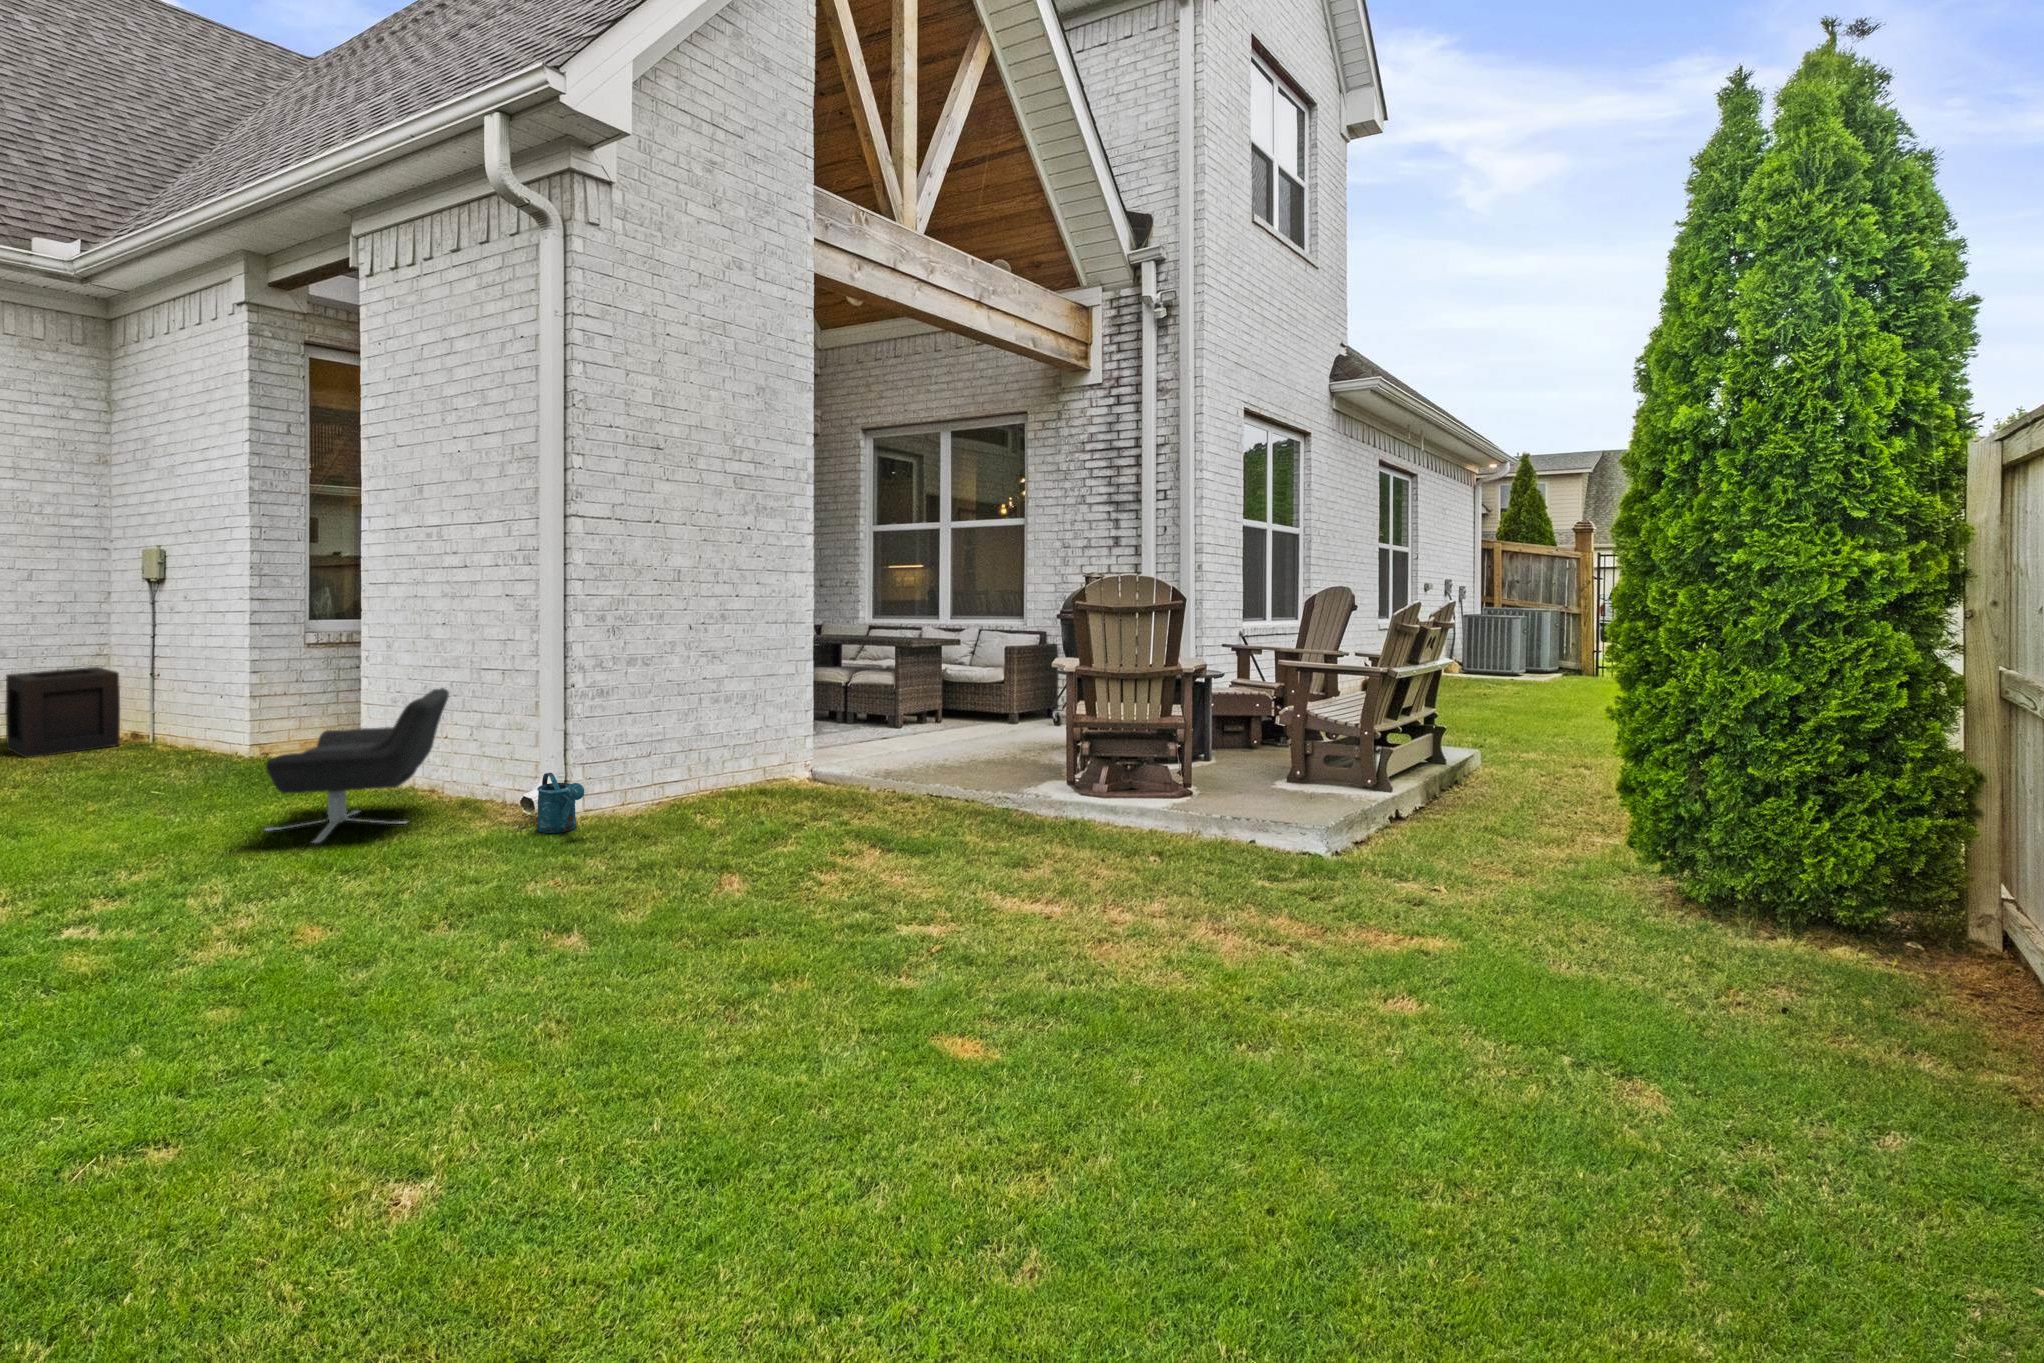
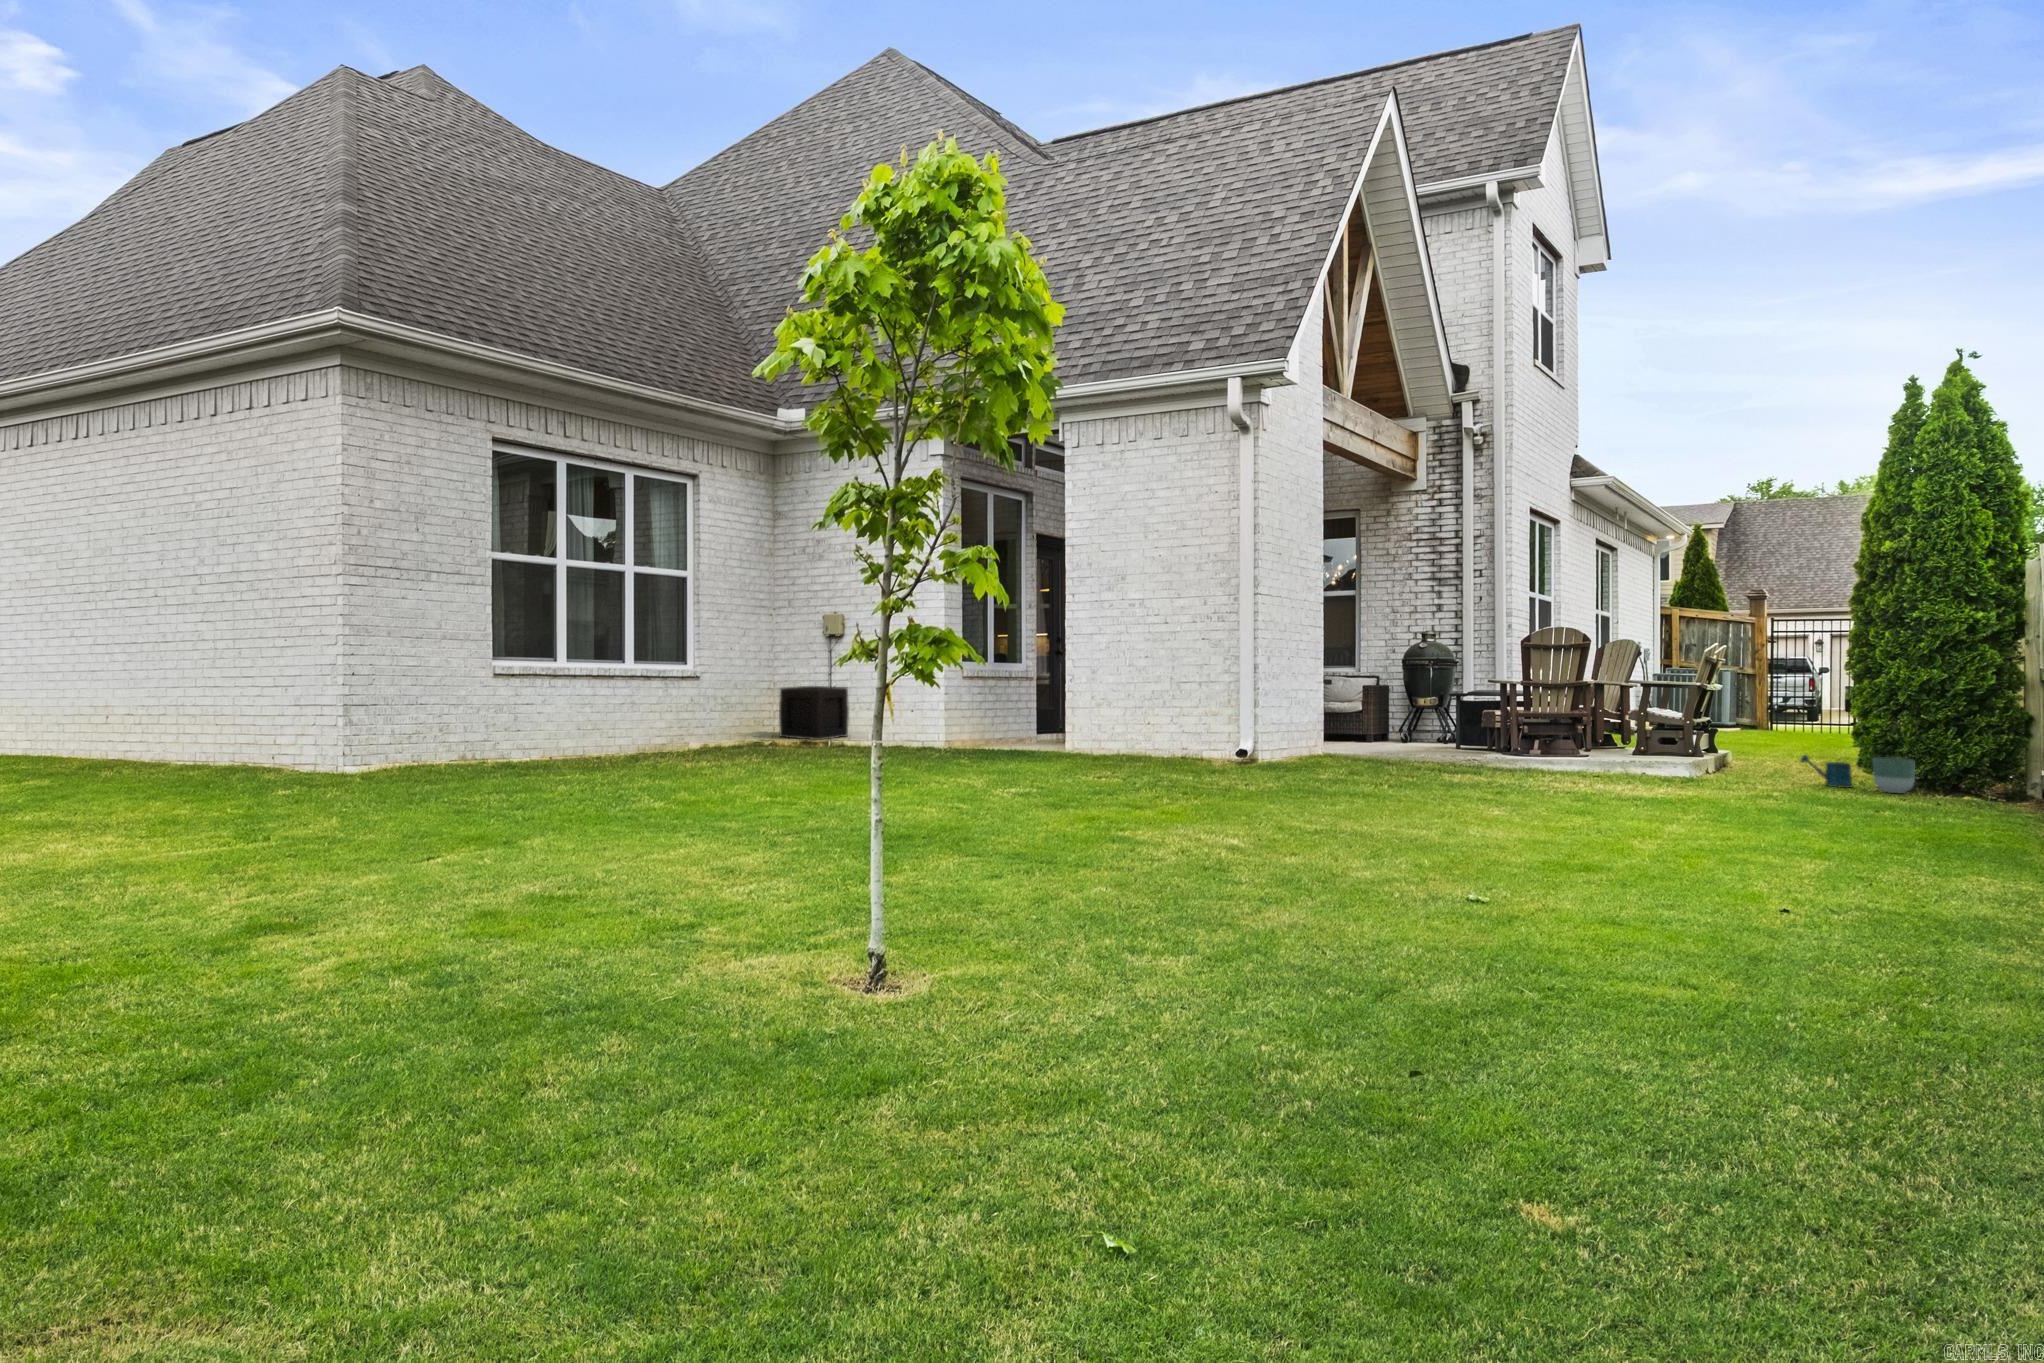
lounge chair: present [266,688,449,843] -> none [1116,685,1211,762]
watering can: present [537,773,584,833] -> present [1800,755,1853,788]
planter: none [1639,844,1723,927] -> present [1873,757,1915,793]

